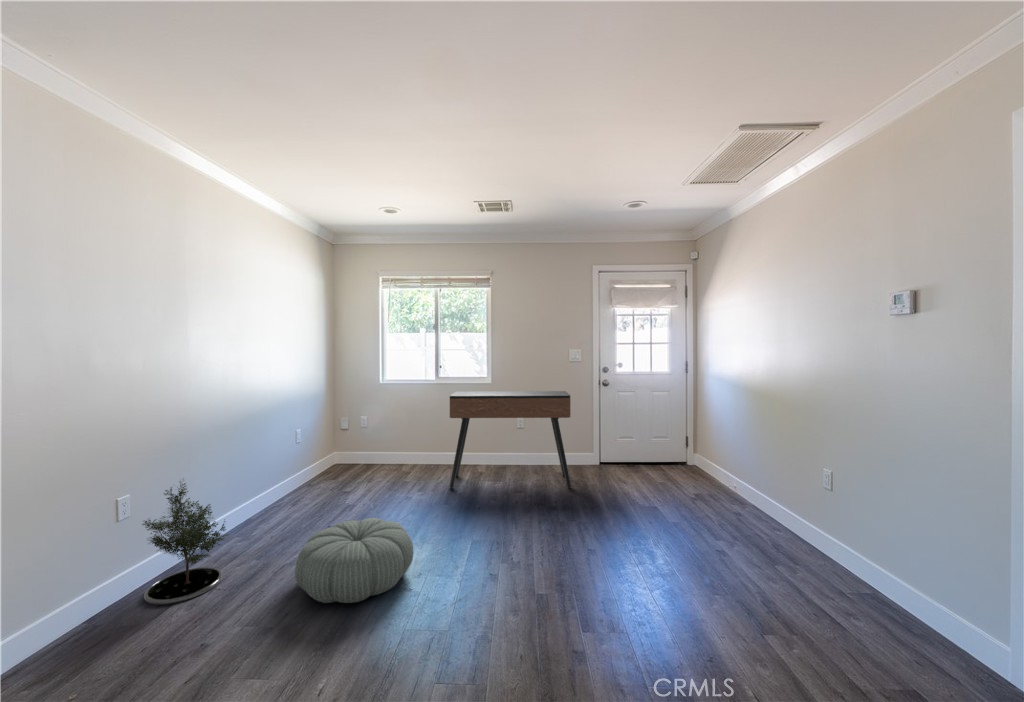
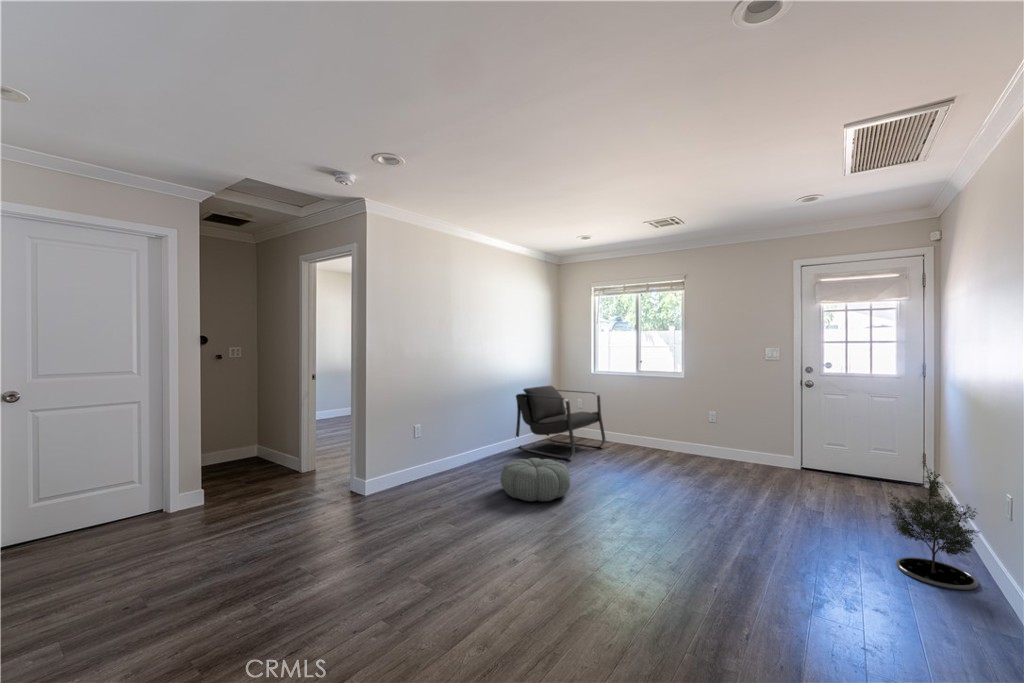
console table: present [450,391,571,488] -> none [632,383,750,480]
armchair: none [282,402,406,502] -> present [516,386,605,459]
potted tree: present [142,483,228,605] -> present [887,465,980,590]

